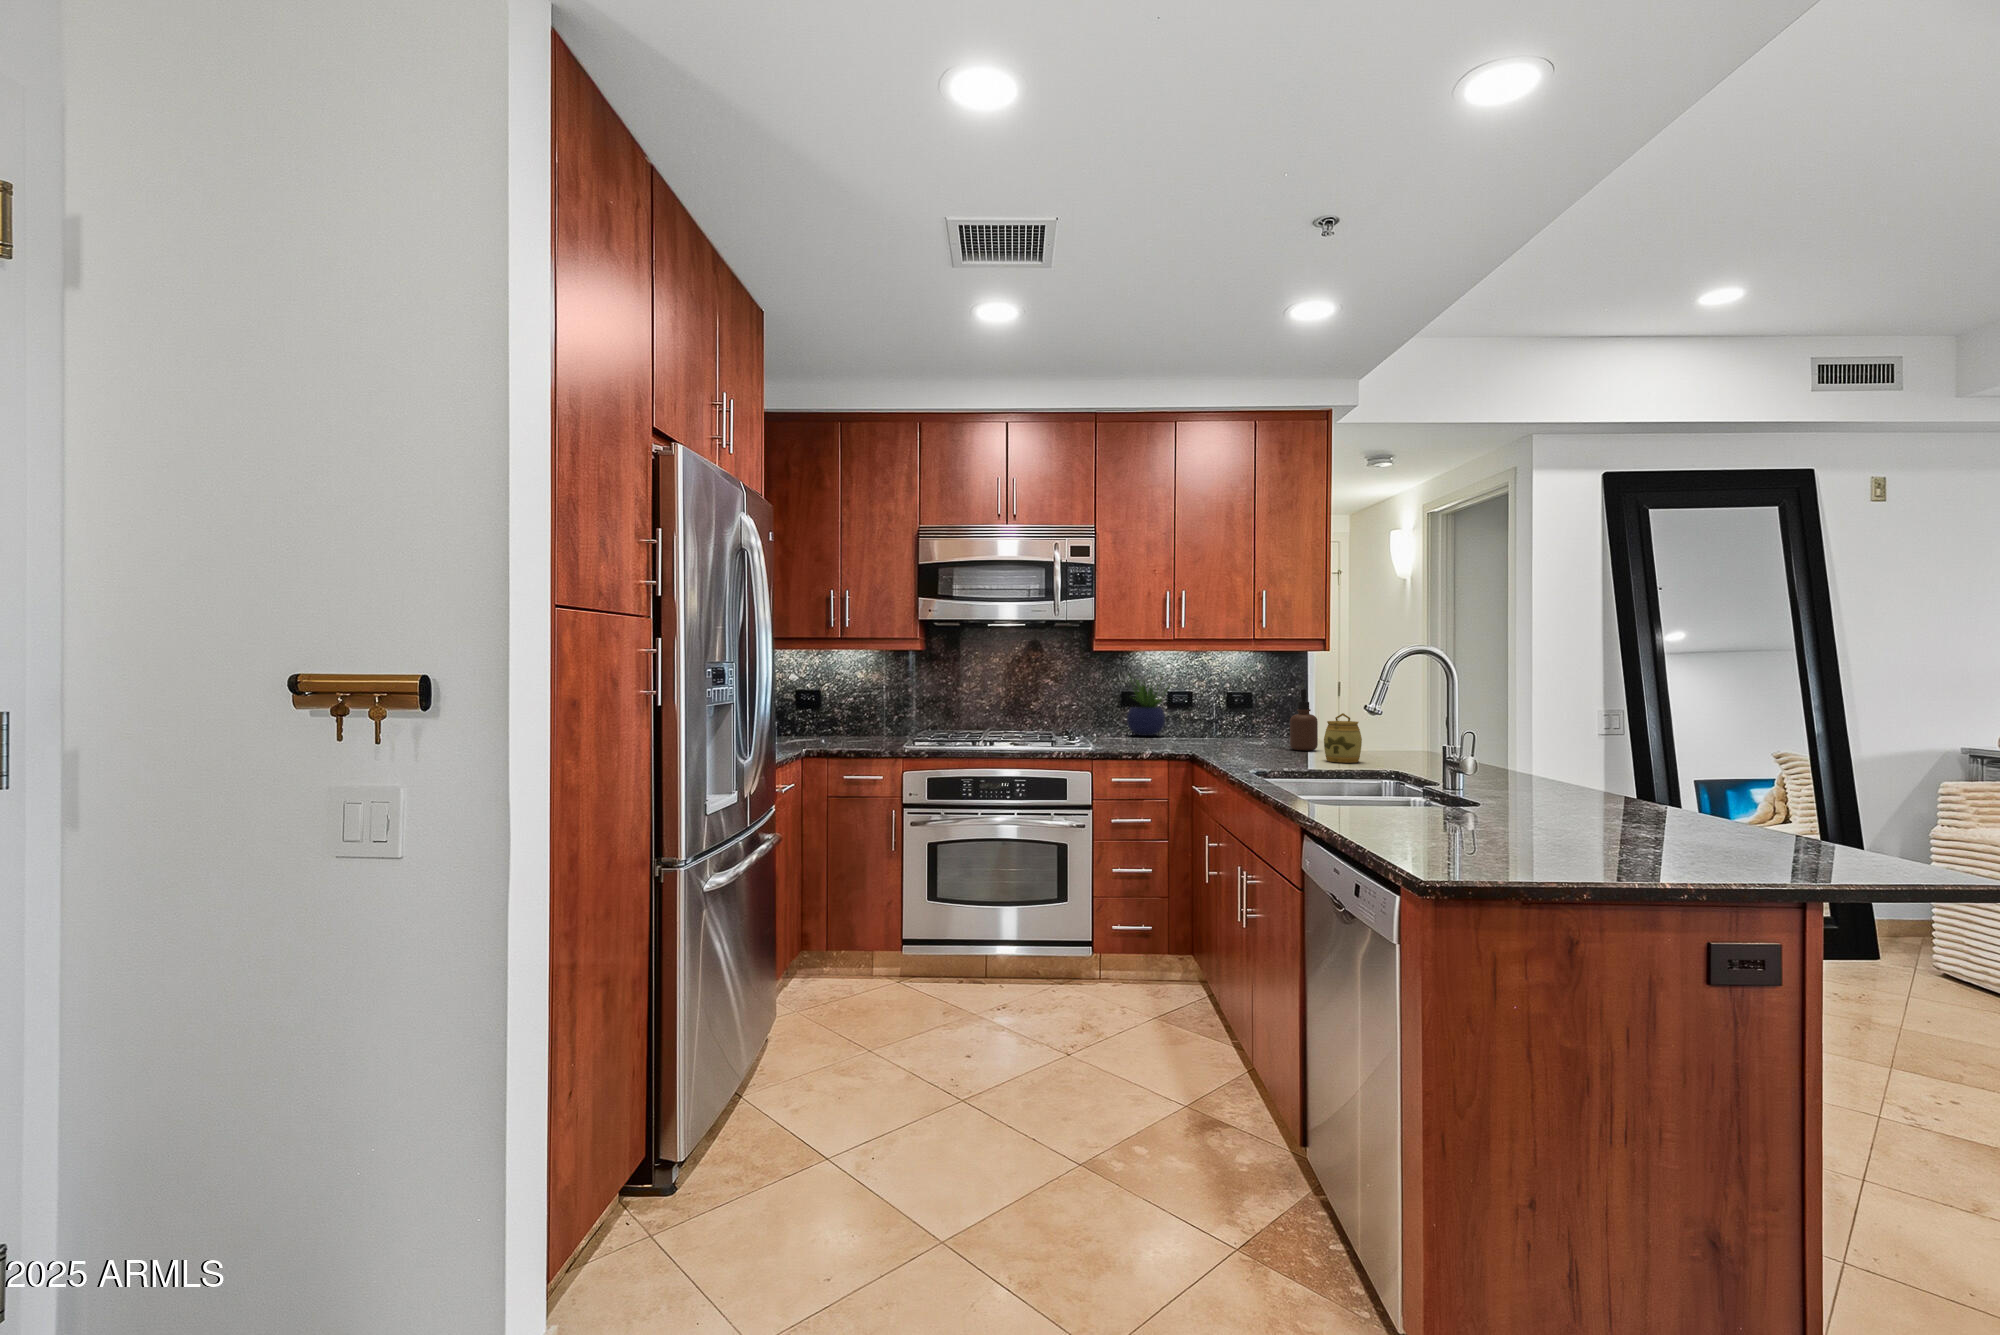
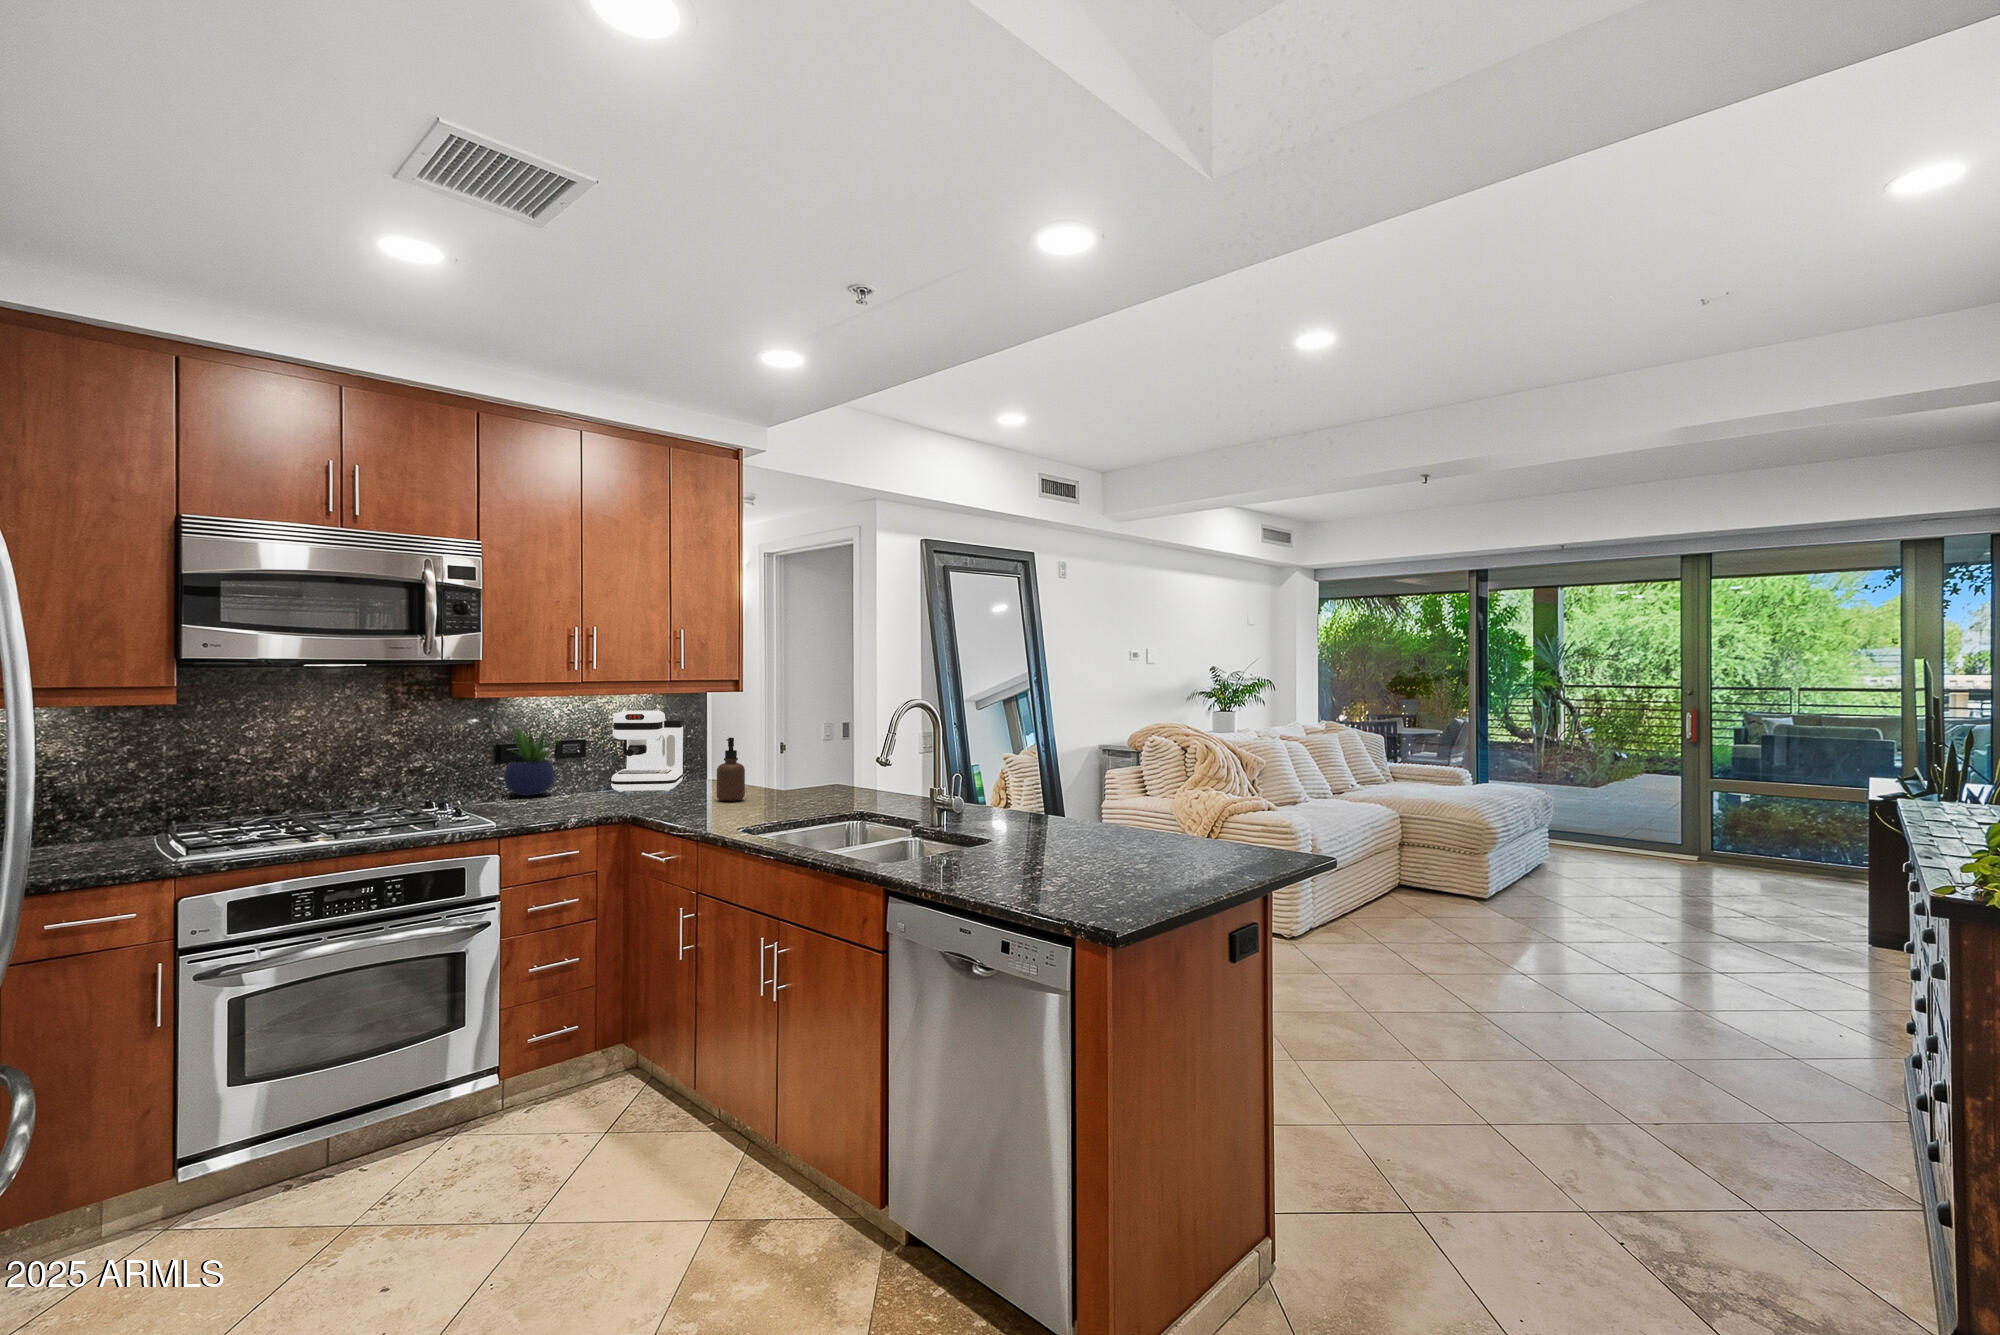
coffee maker: none [1210,667,1279,741] -> present [611,711,683,792]
jar: present [1324,713,1362,763] -> none [770,765,808,815]

